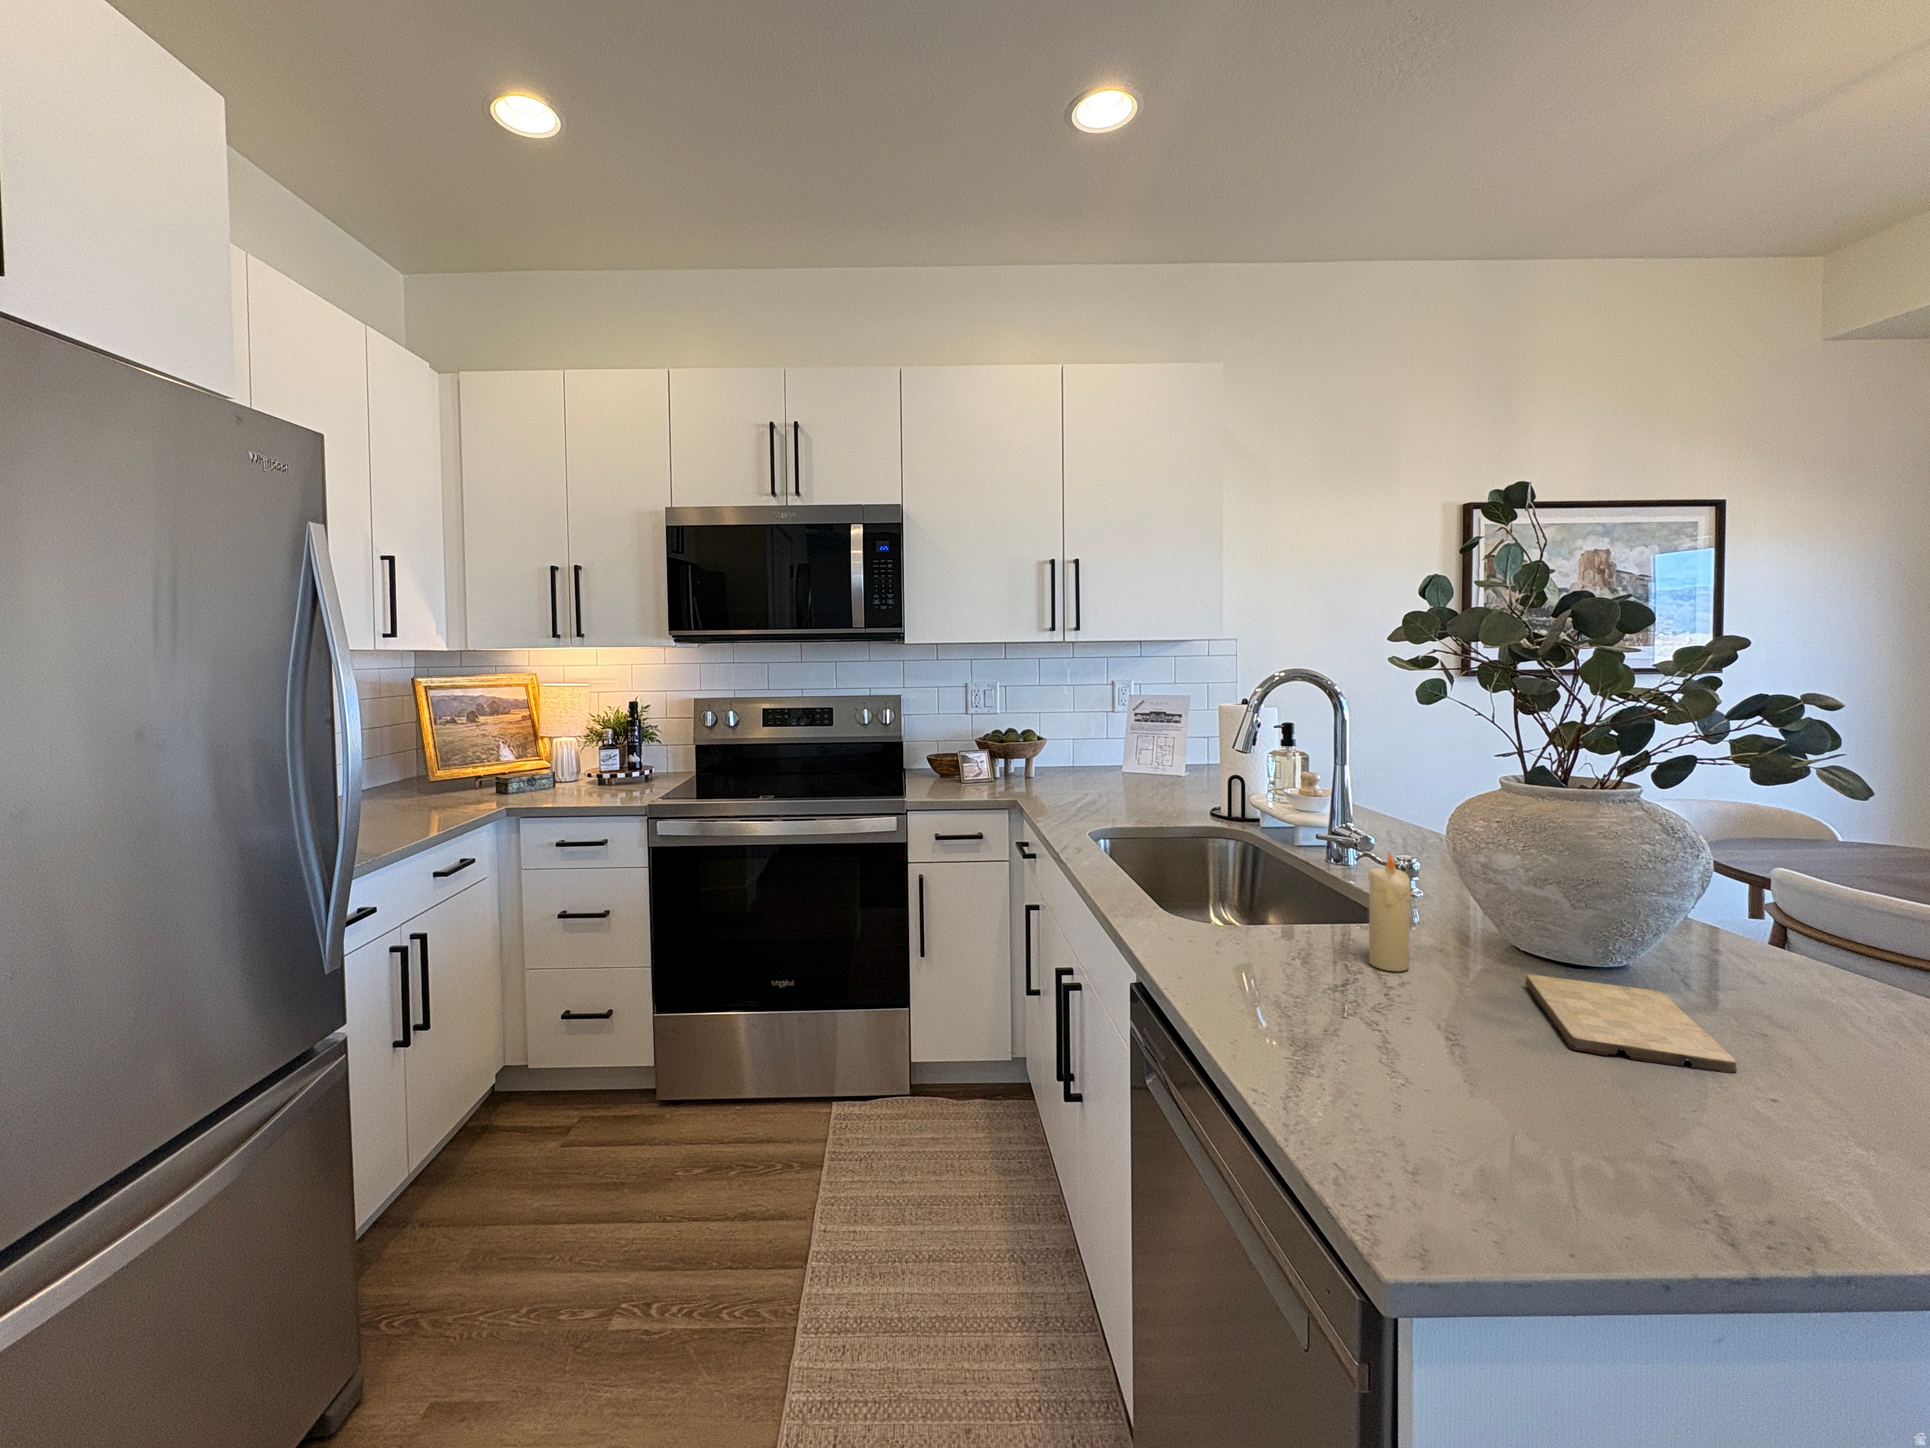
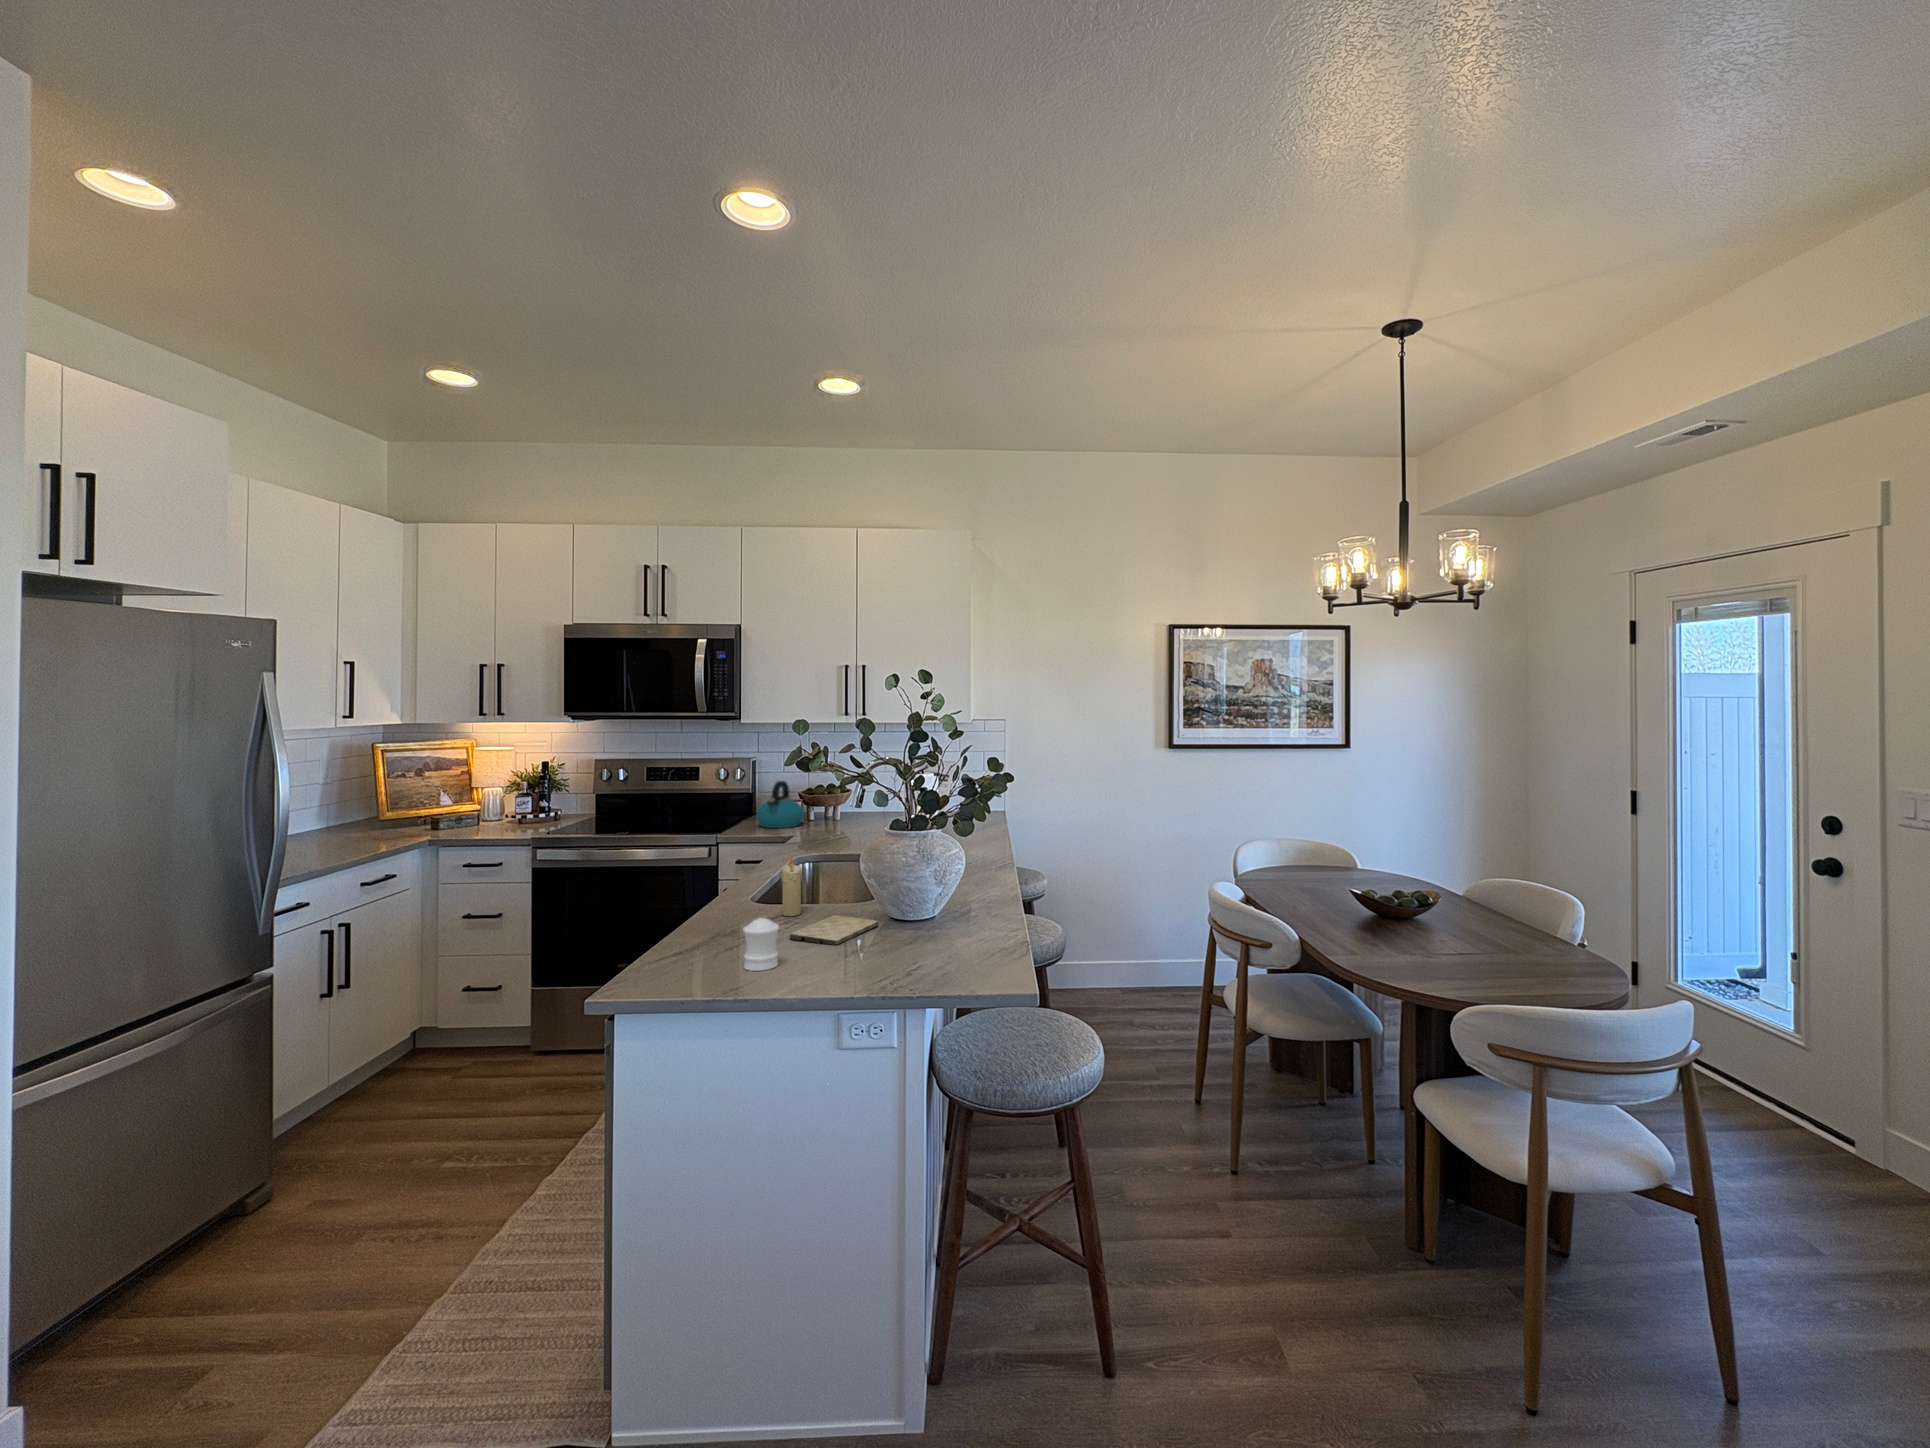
kettle: none [933,723,997,788] -> present [756,781,804,828]
salt shaker: none [1700,1042,1833,1197] -> present [743,918,779,971]

